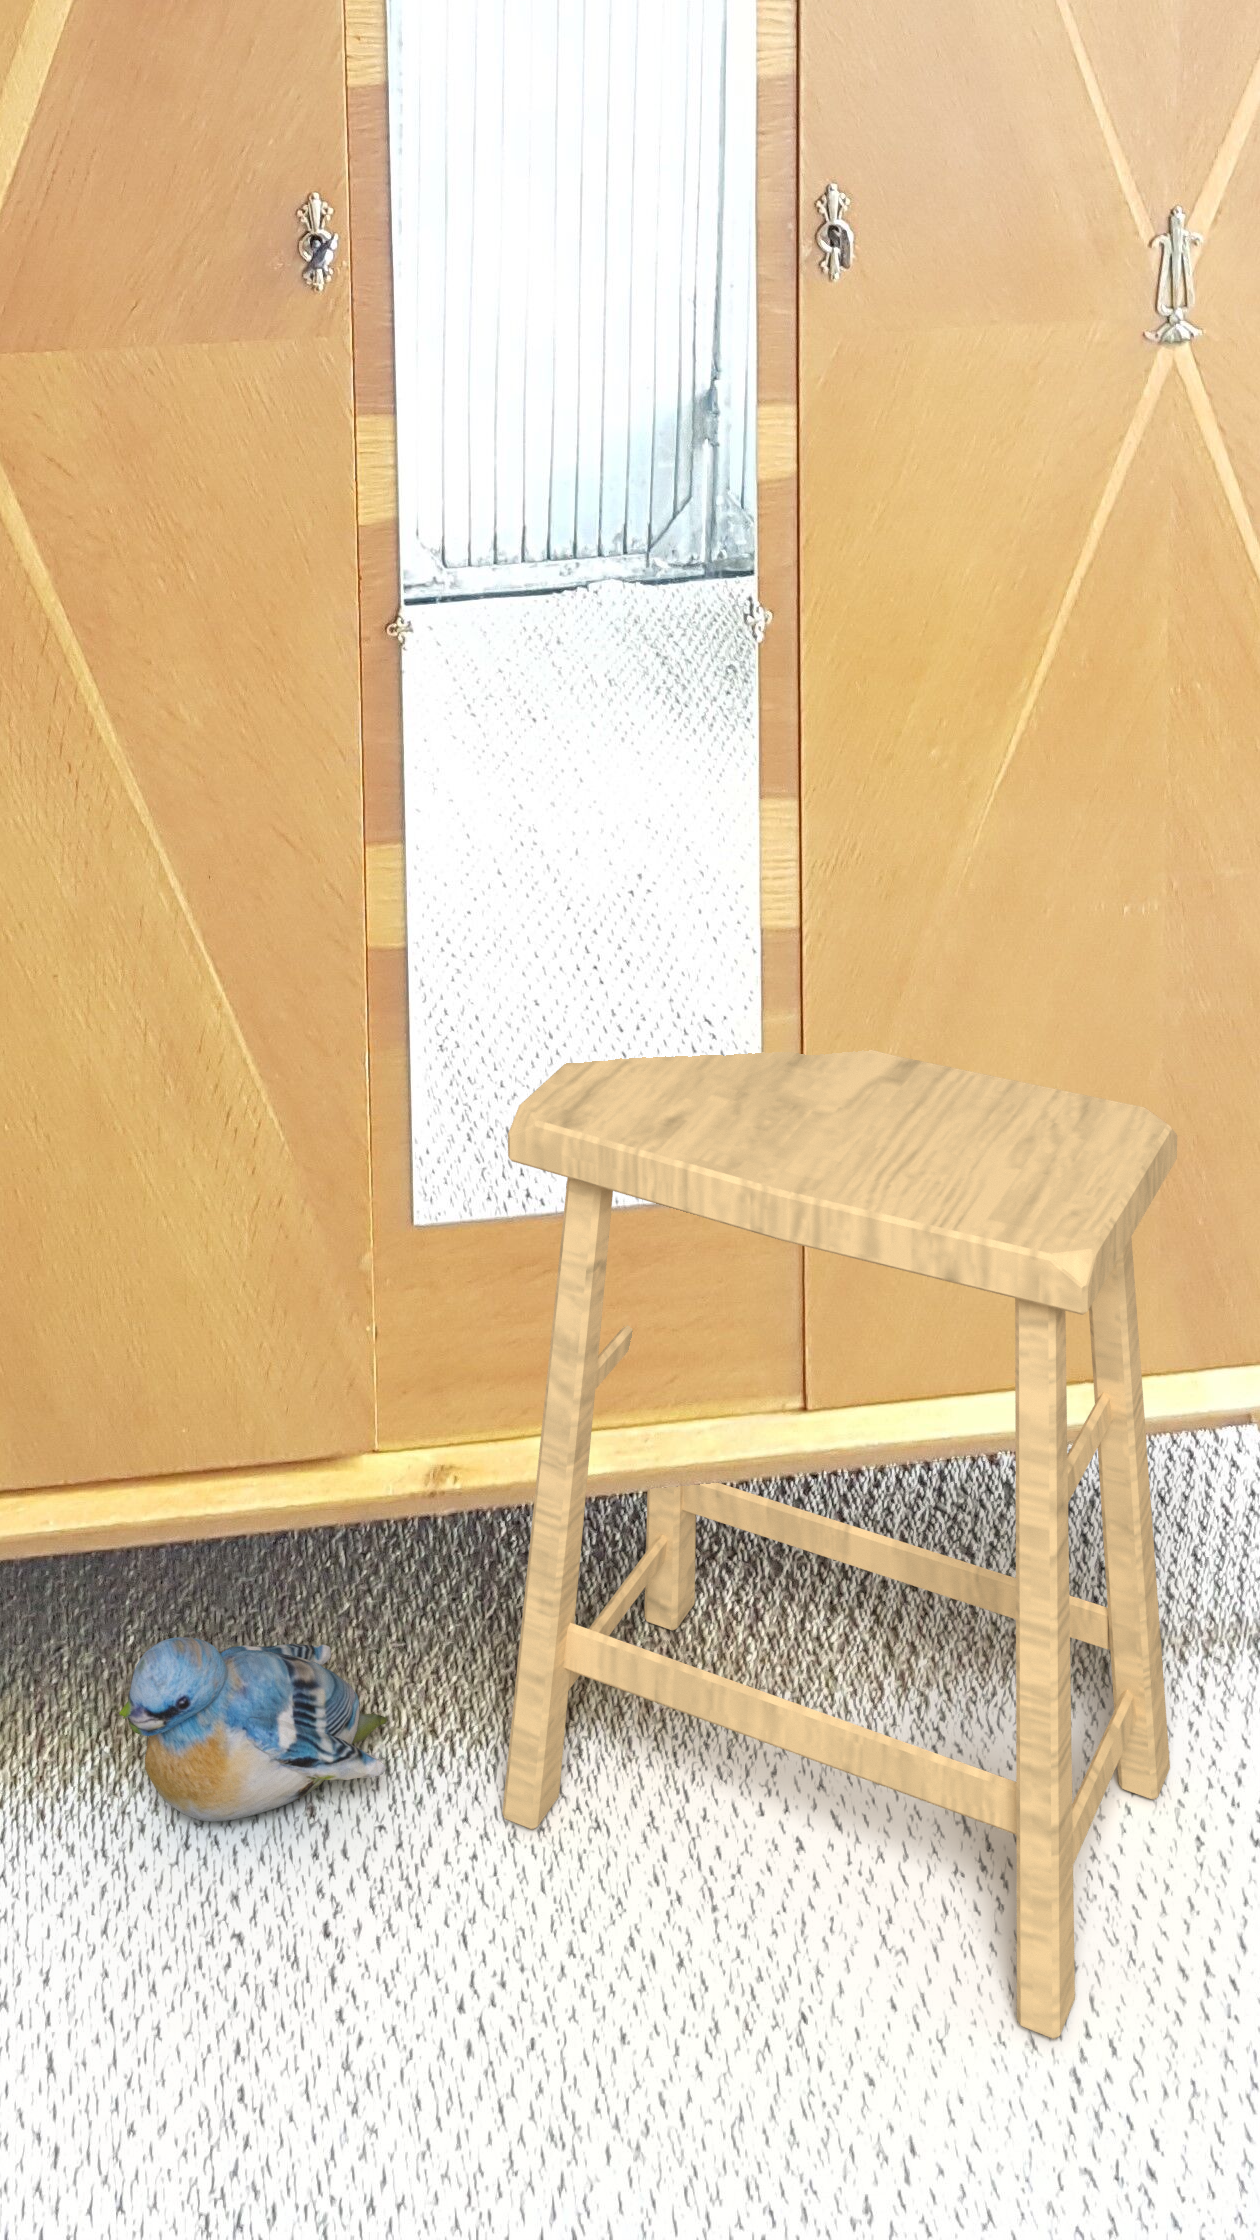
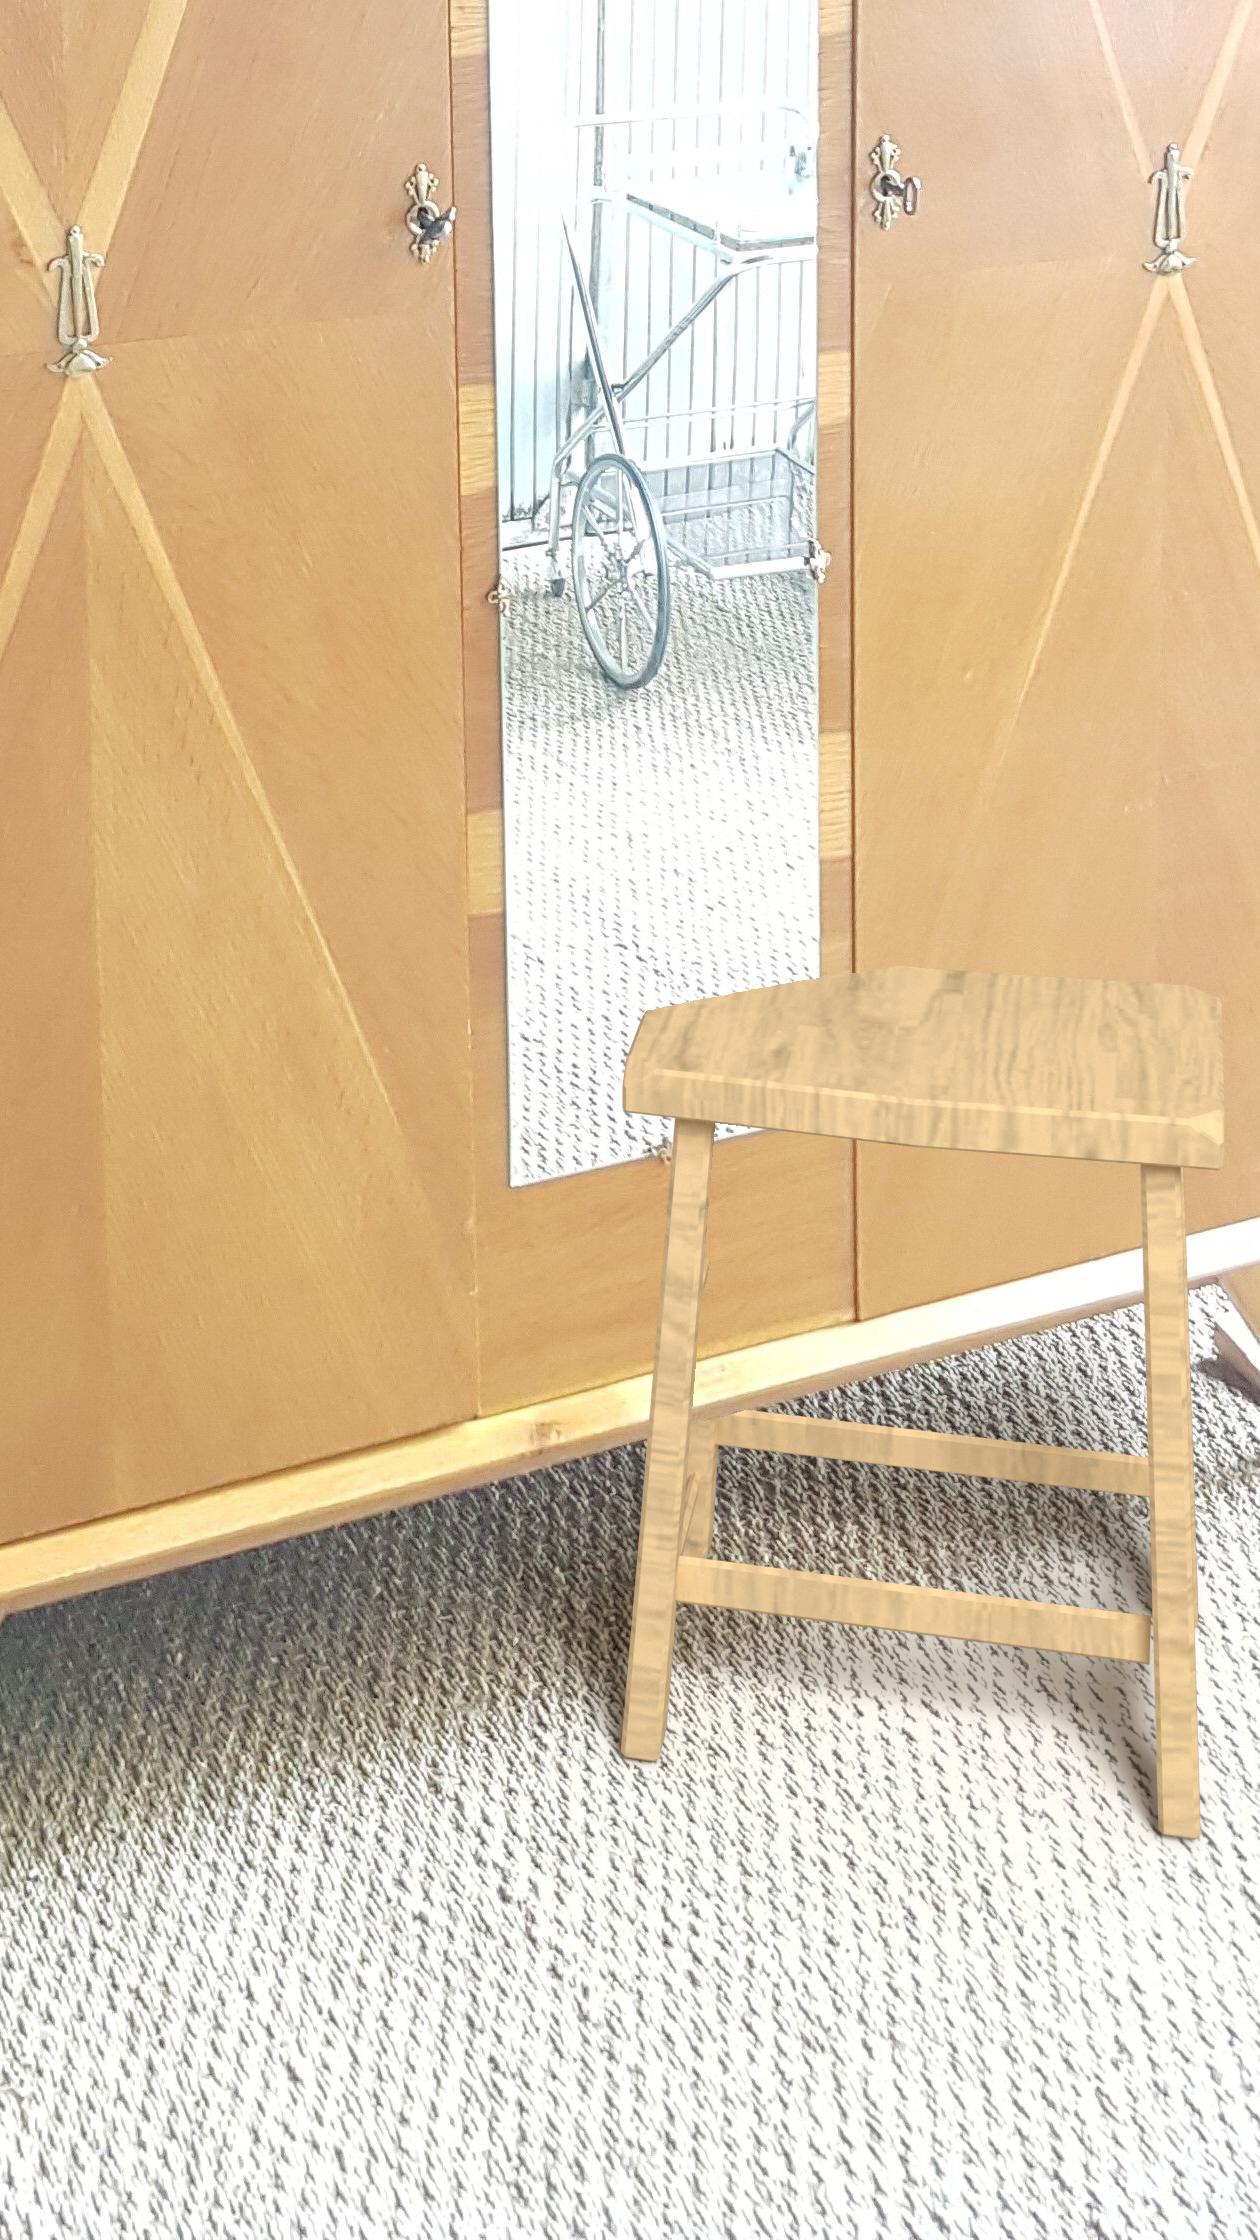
plush toy: present [119,1637,387,1822] -> none [259,1630,512,1814]

